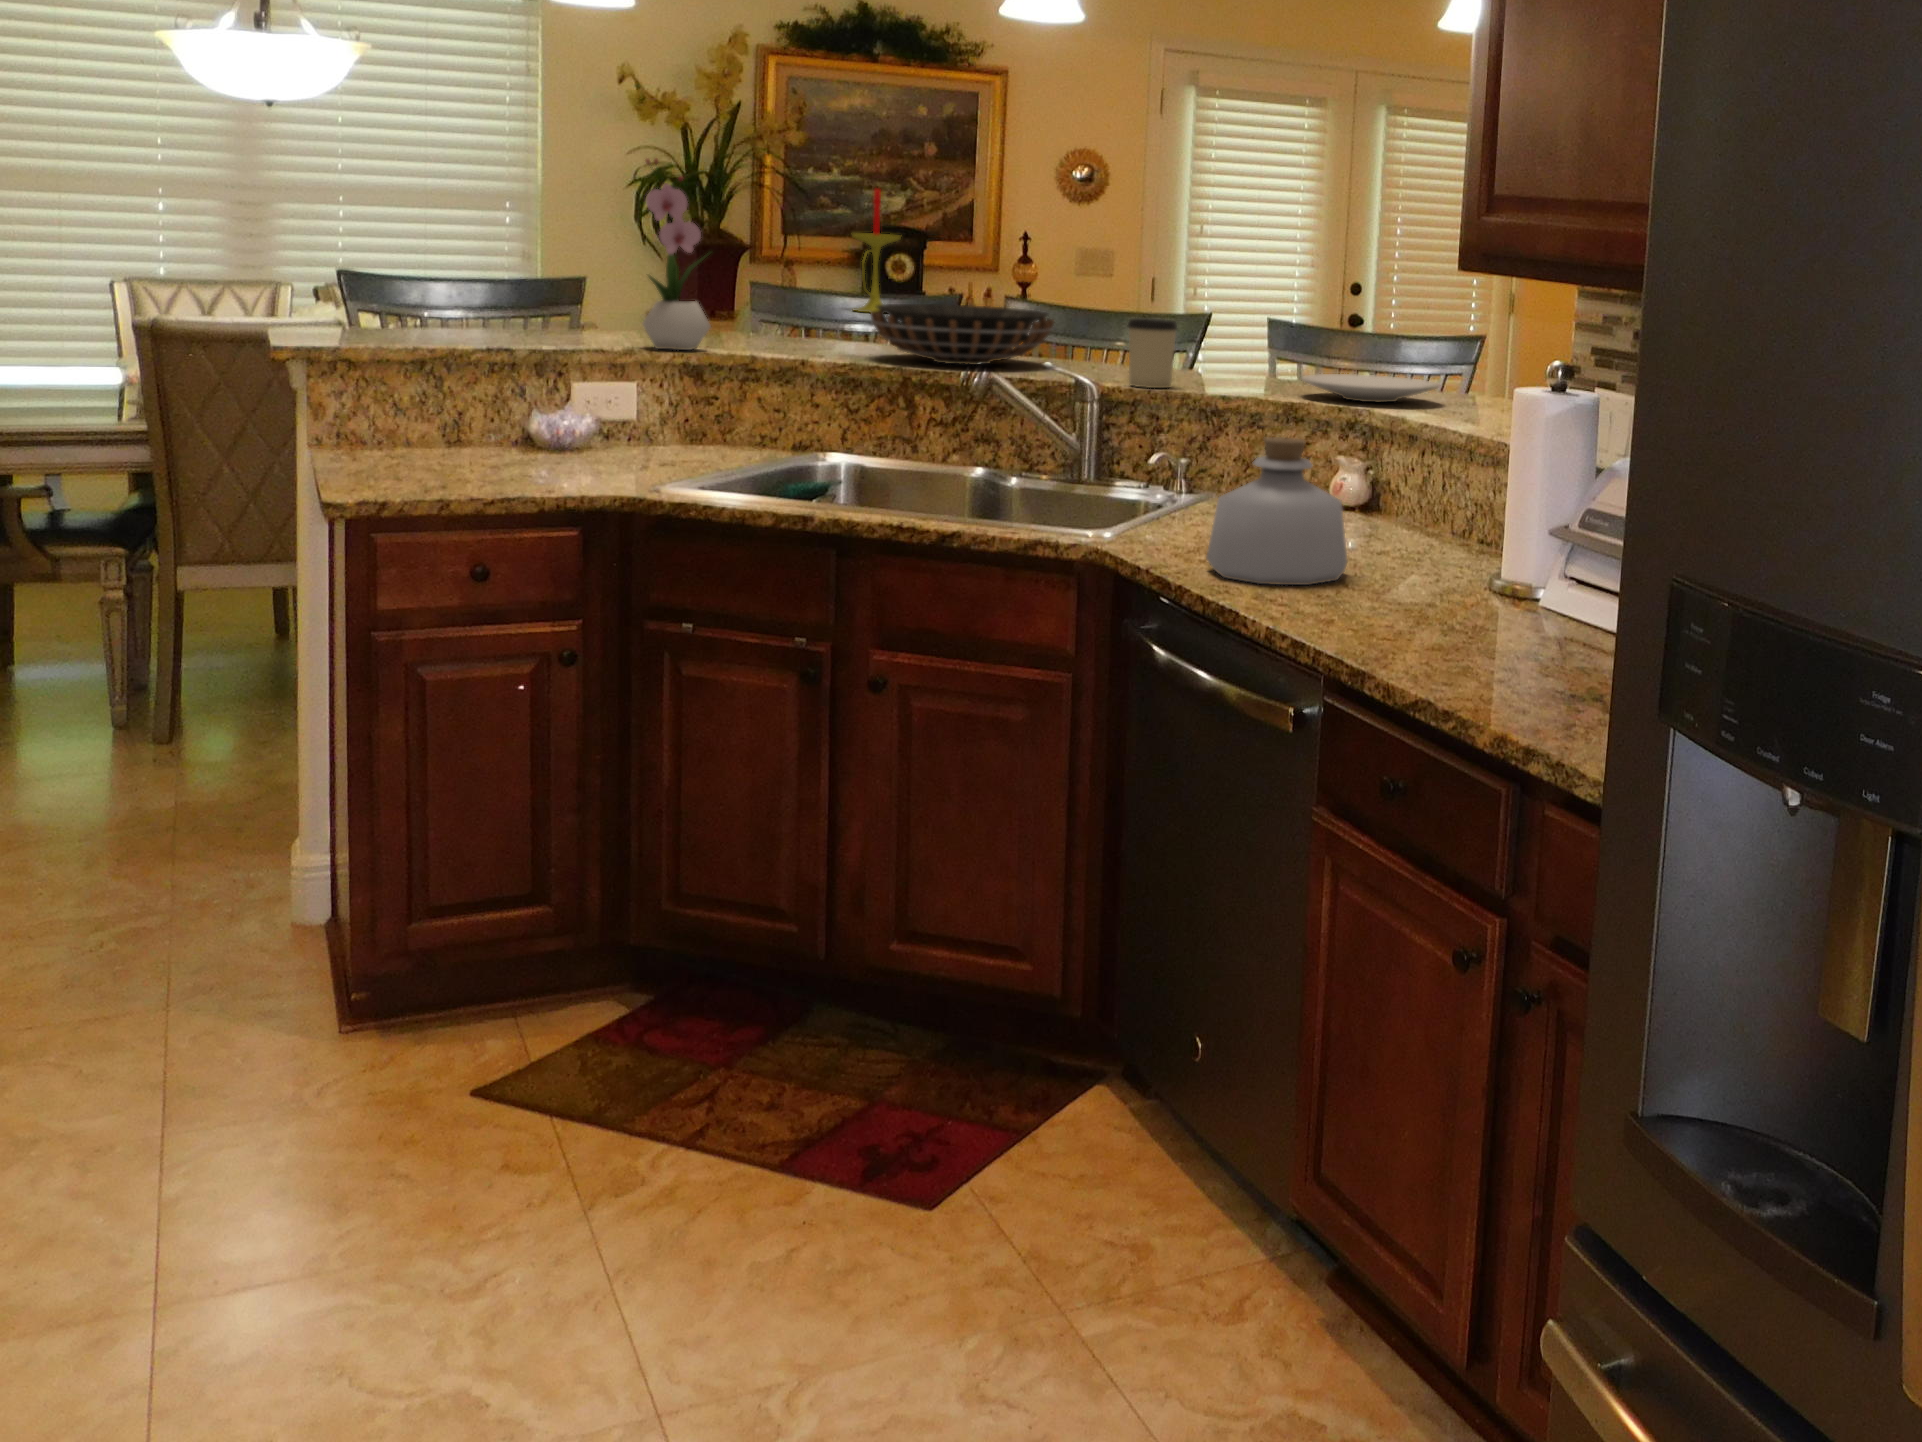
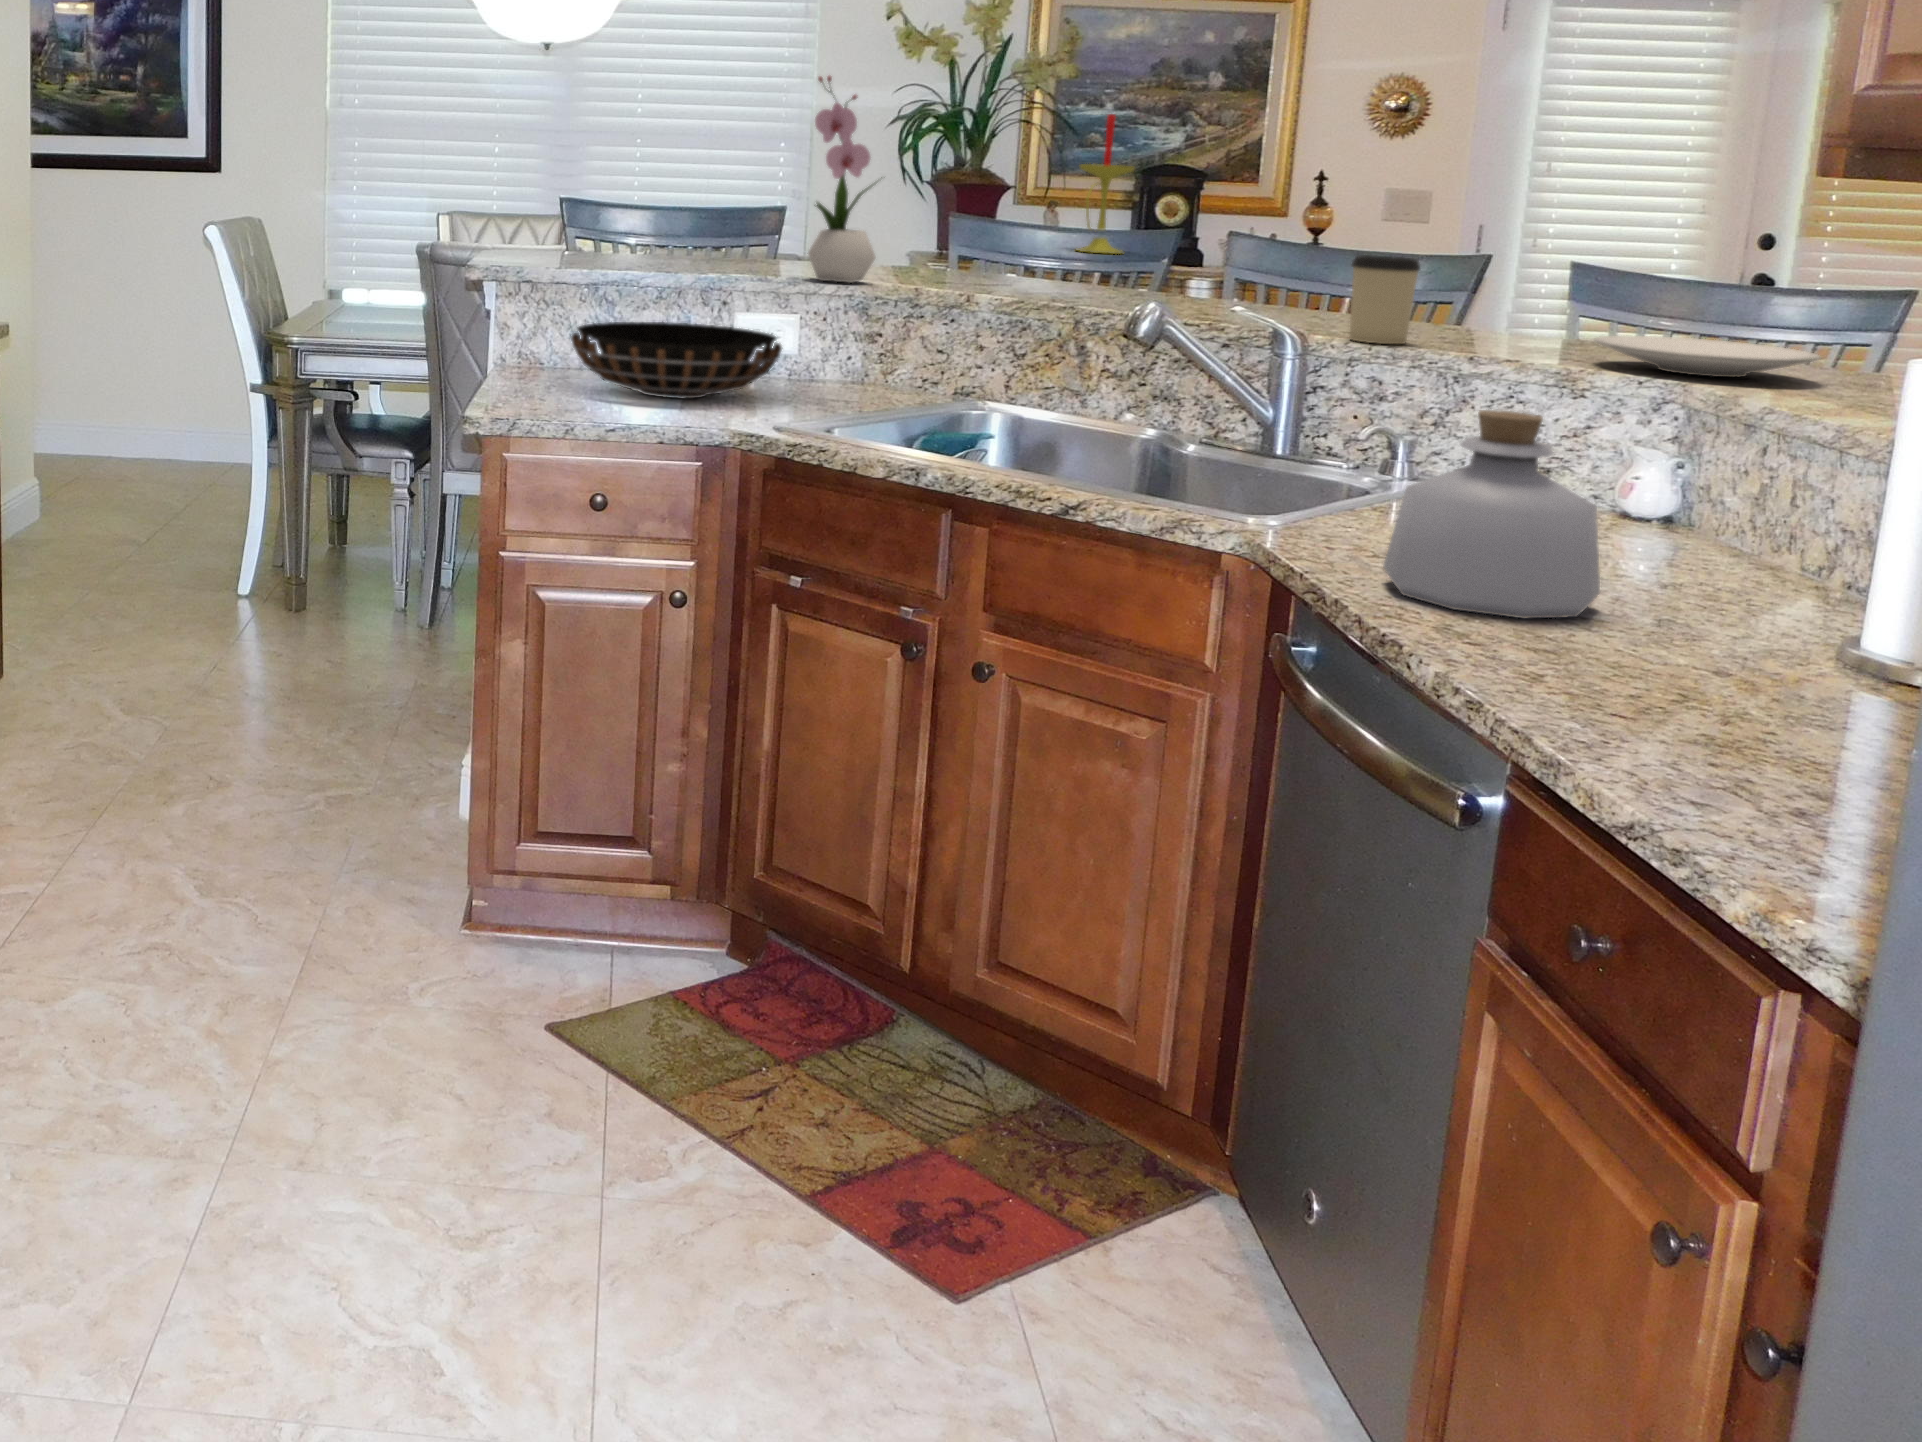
decorative bowl: present [870,304,1054,365] -> present [571,322,782,398]

